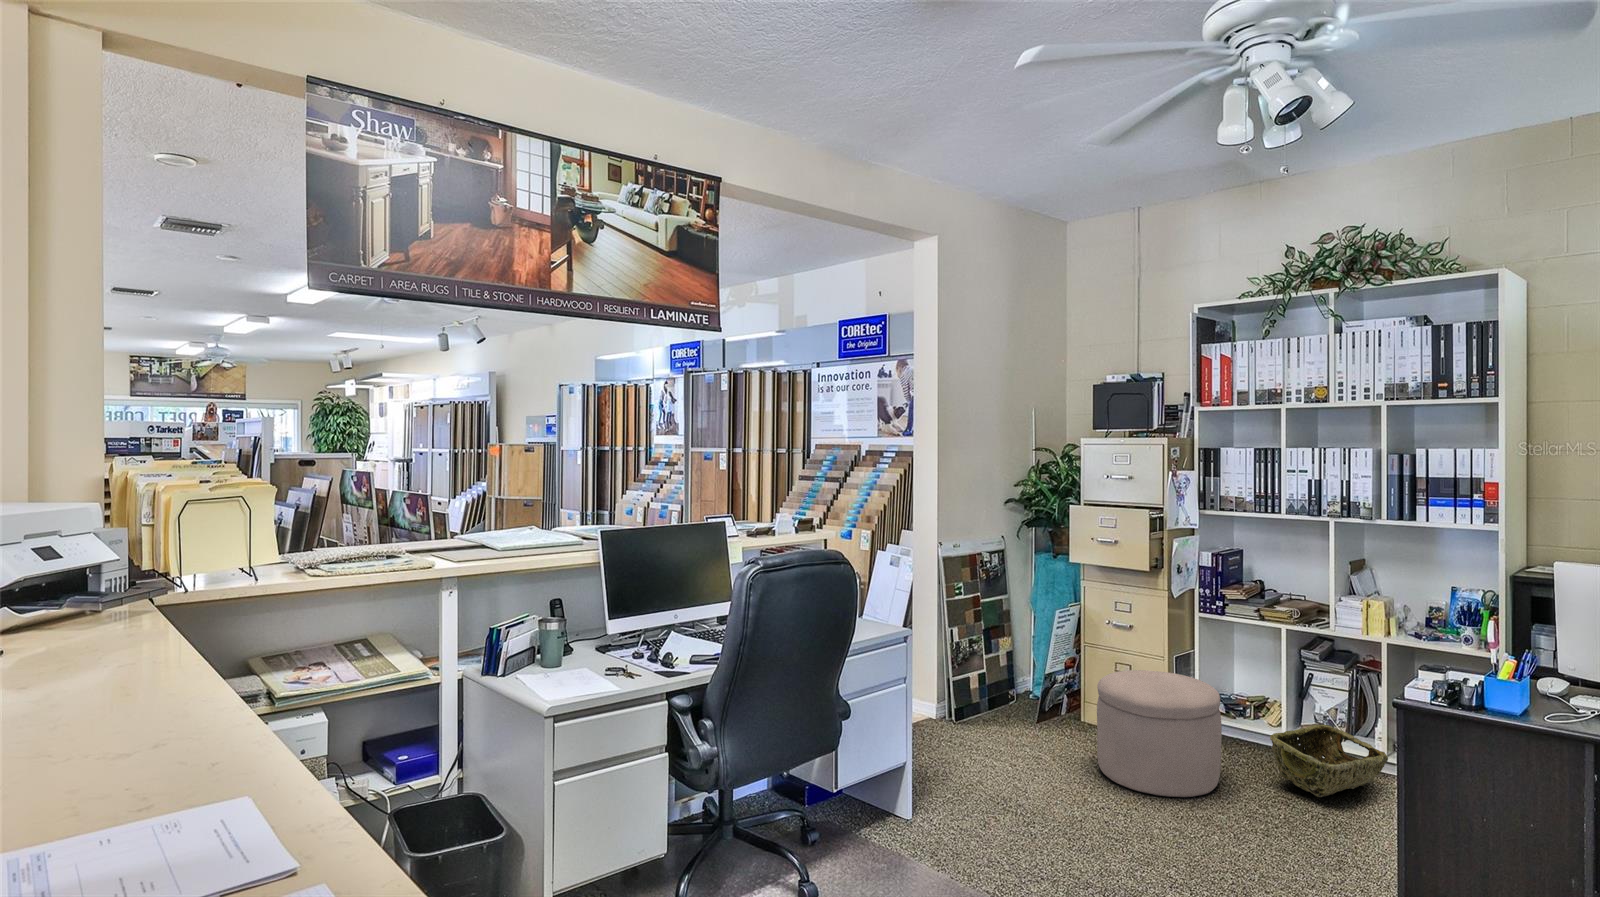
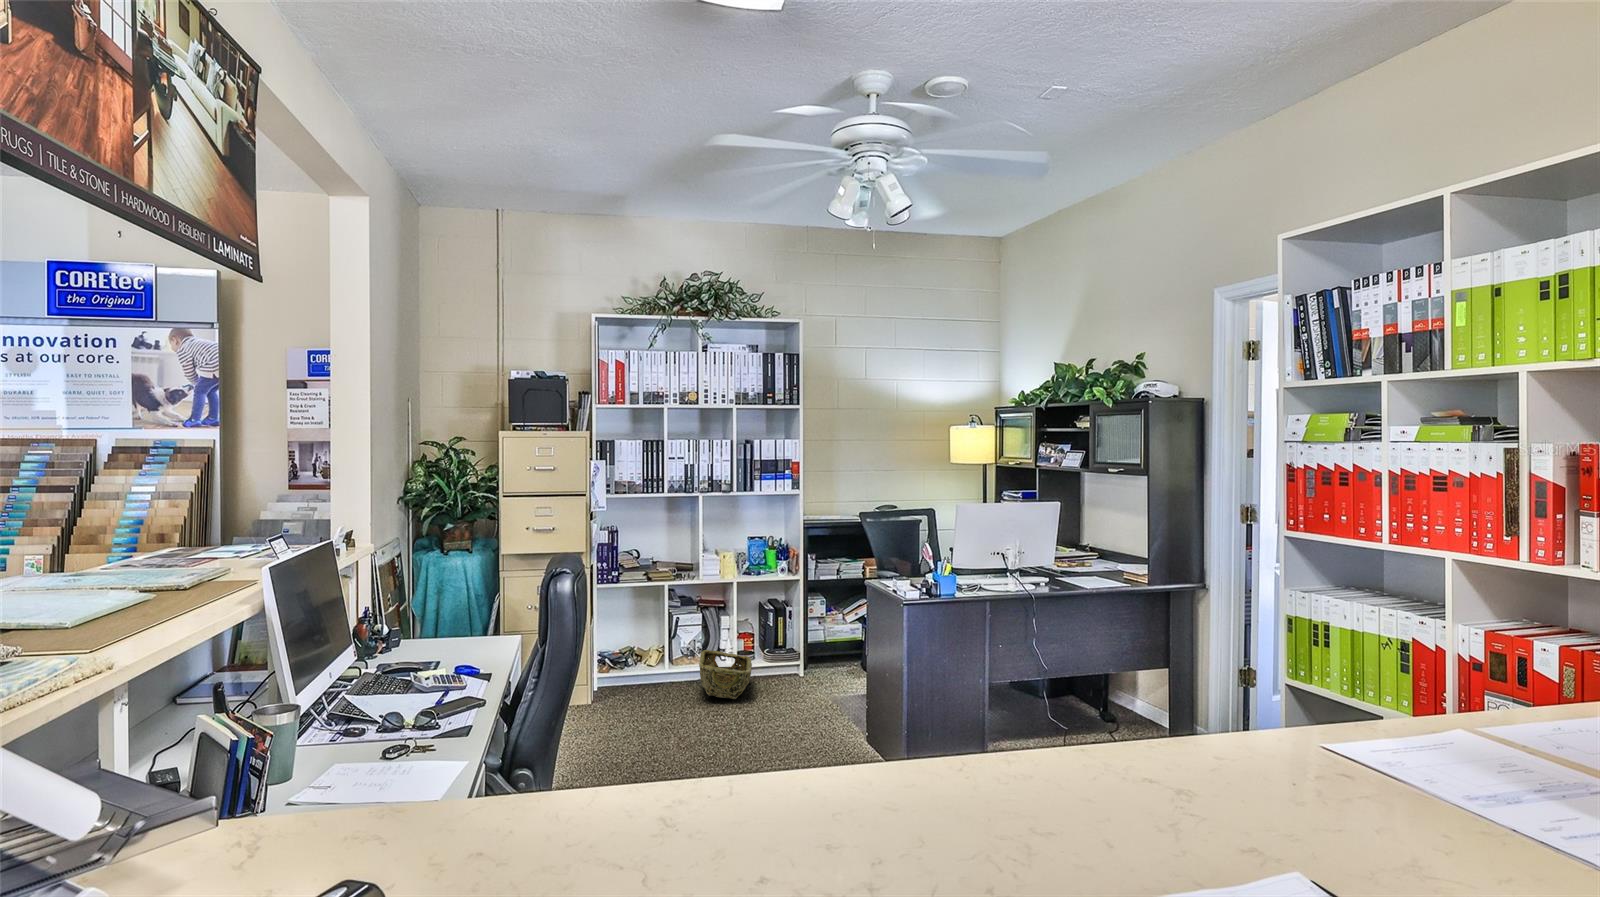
ottoman: present [1097,670,1222,797] -> none [587,637,689,744]

